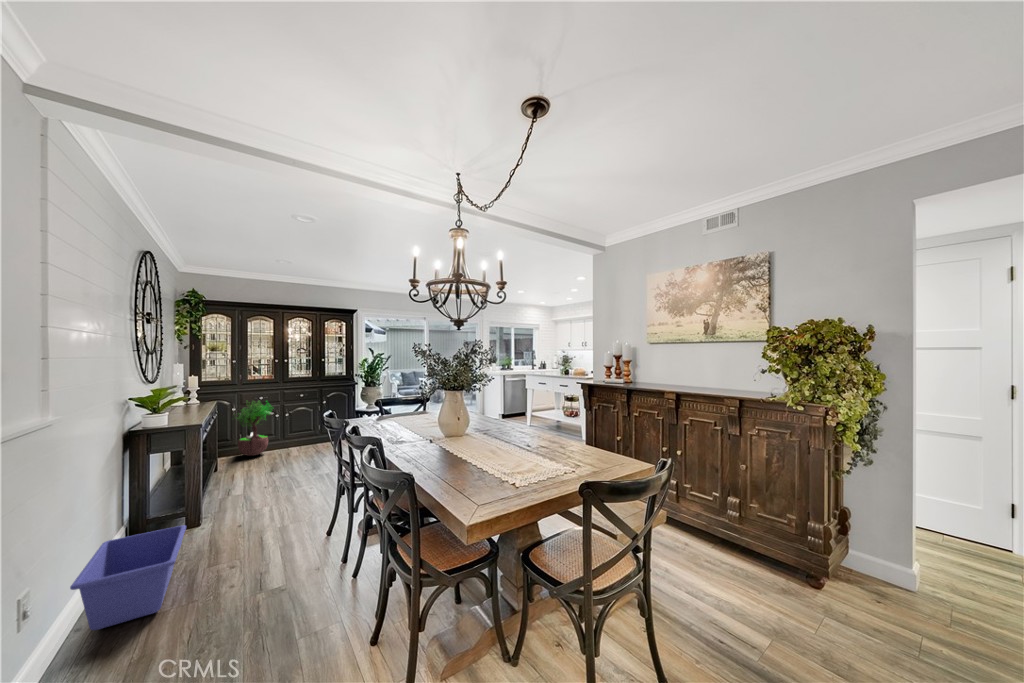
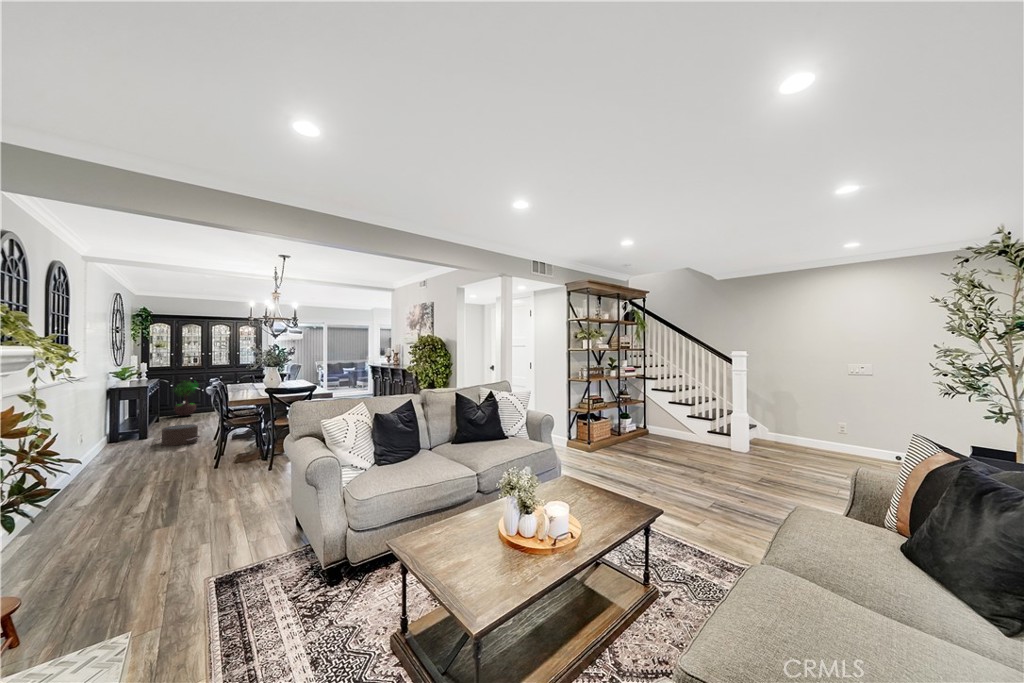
pouf: none [211,496,300,552] -> present [154,424,200,446]
storage bin: present [70,525,186,630] -> none [93,430,141,460]

